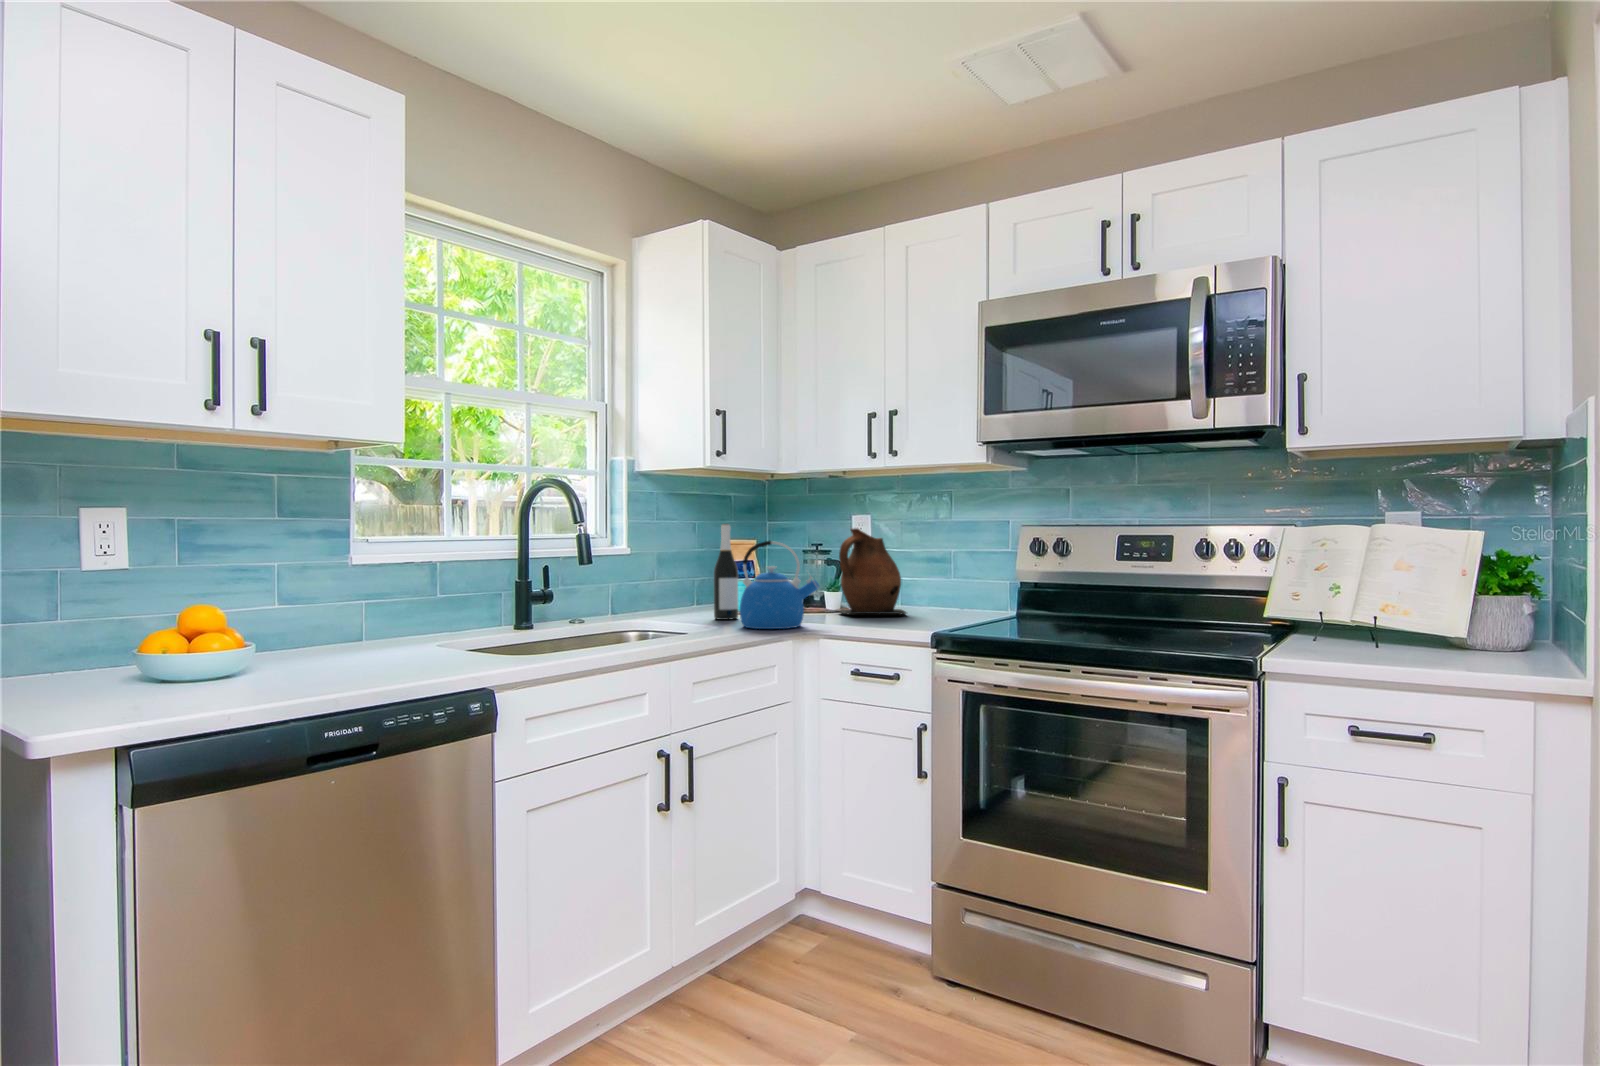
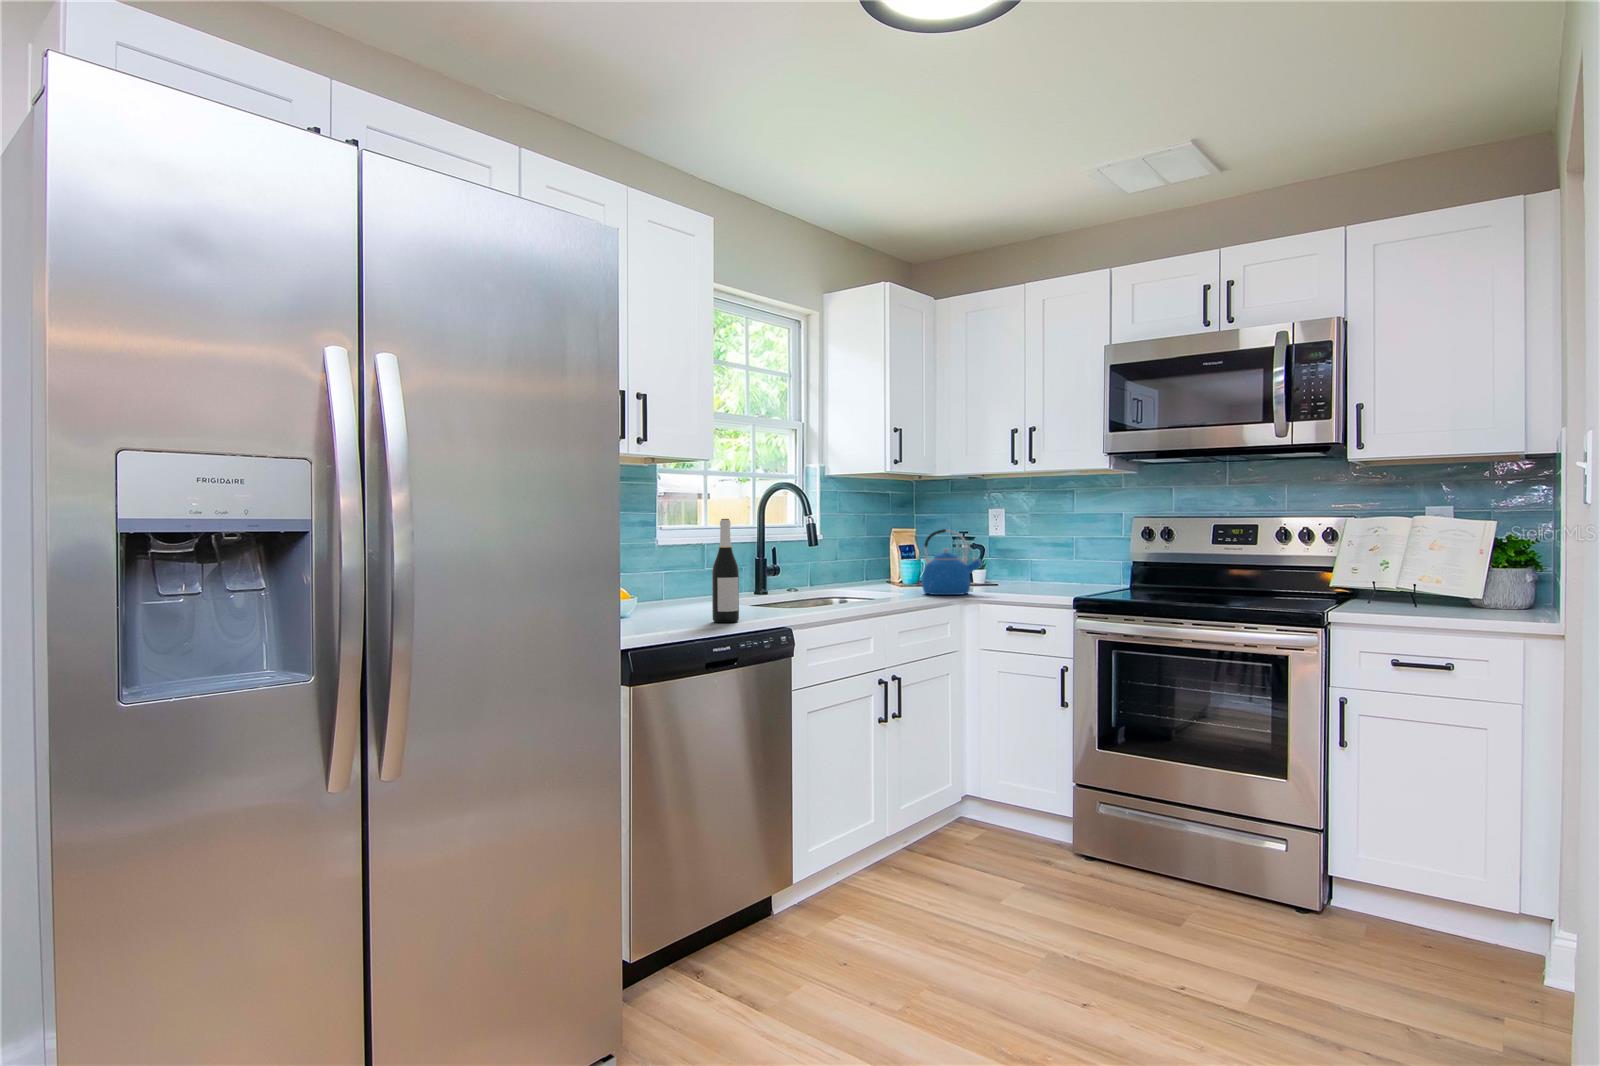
wine bottle: present [714,524,738,620] -> present [712,519,739,623]
ceramic pitcher: present [839,528,906,615] -> none [985,520,1045,587]

